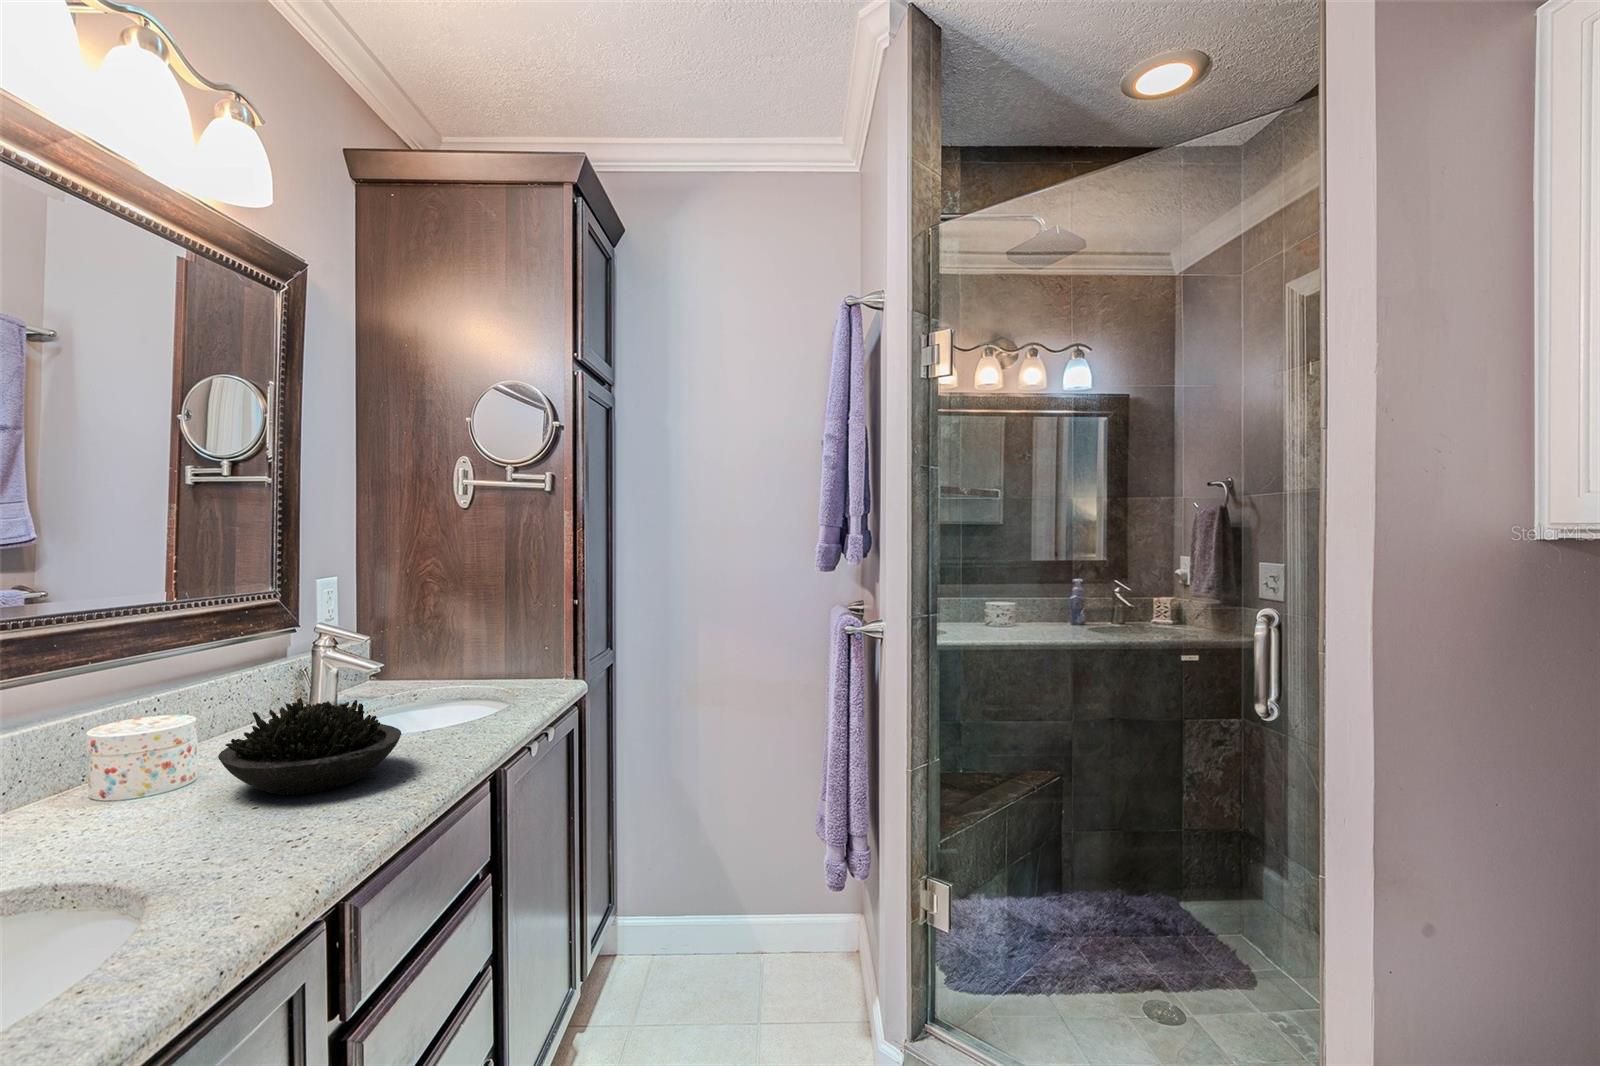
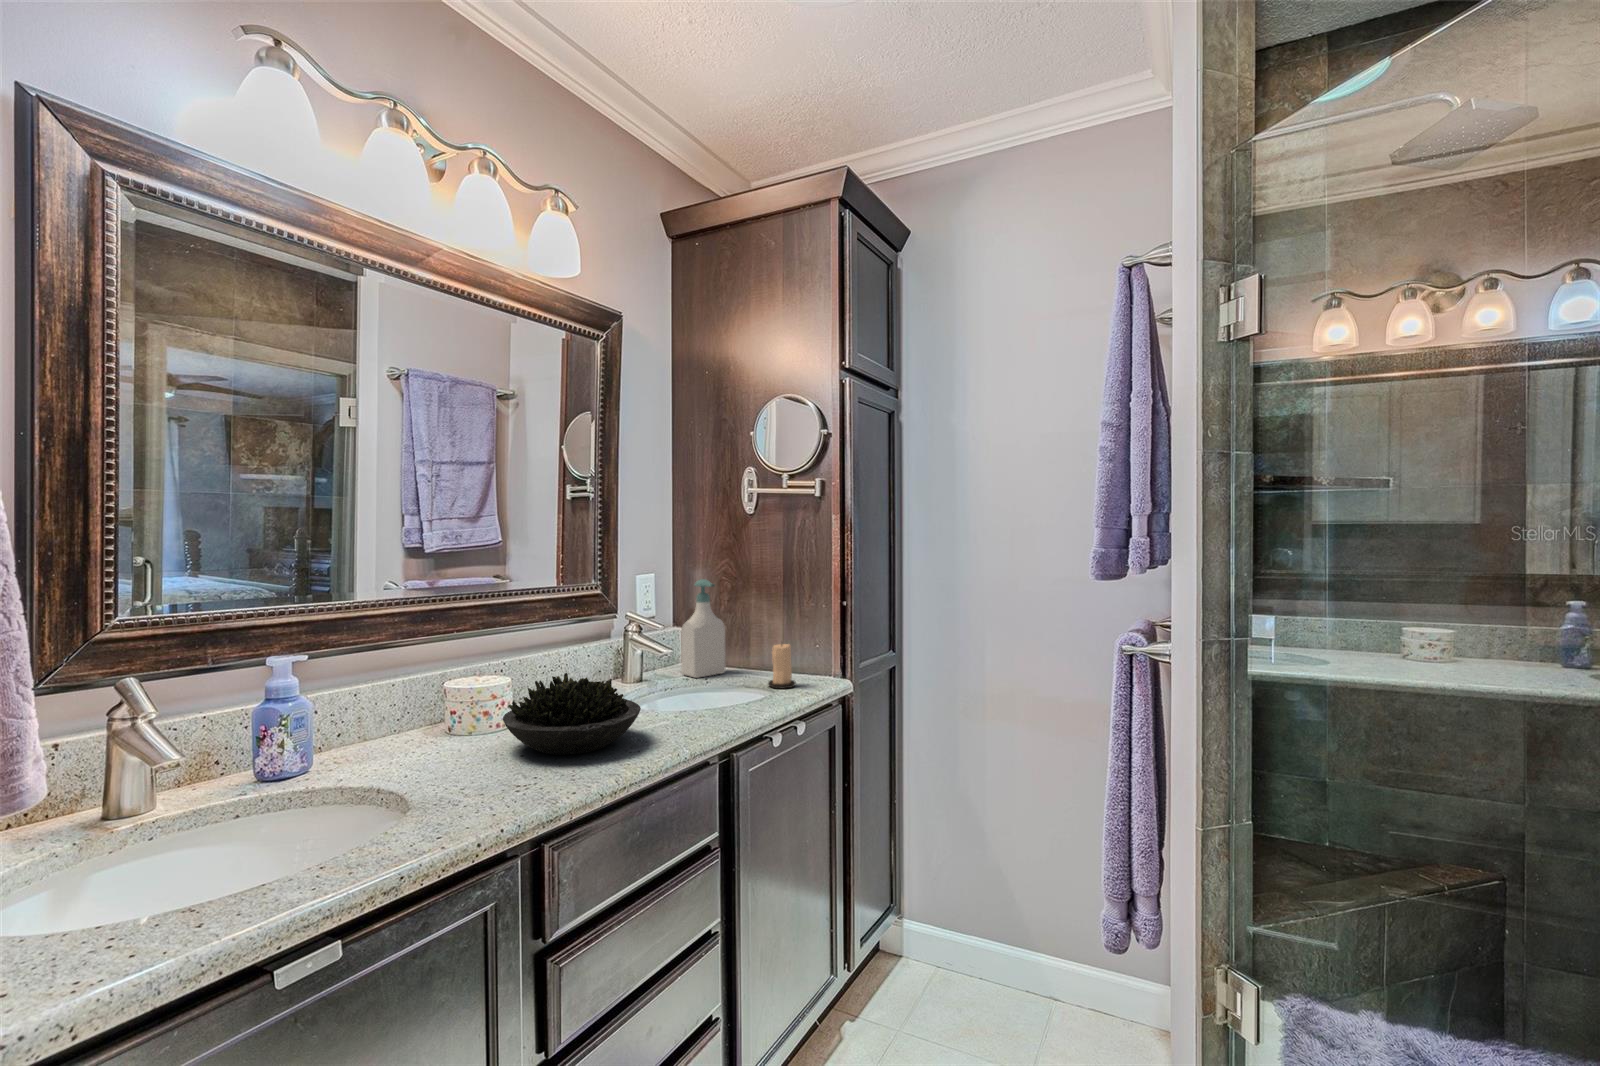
soap bottle: none [381,583,436,696] -> present [681,579,726,678]
candle: none [500,646,530,698] -> present [768,643,796,689]

